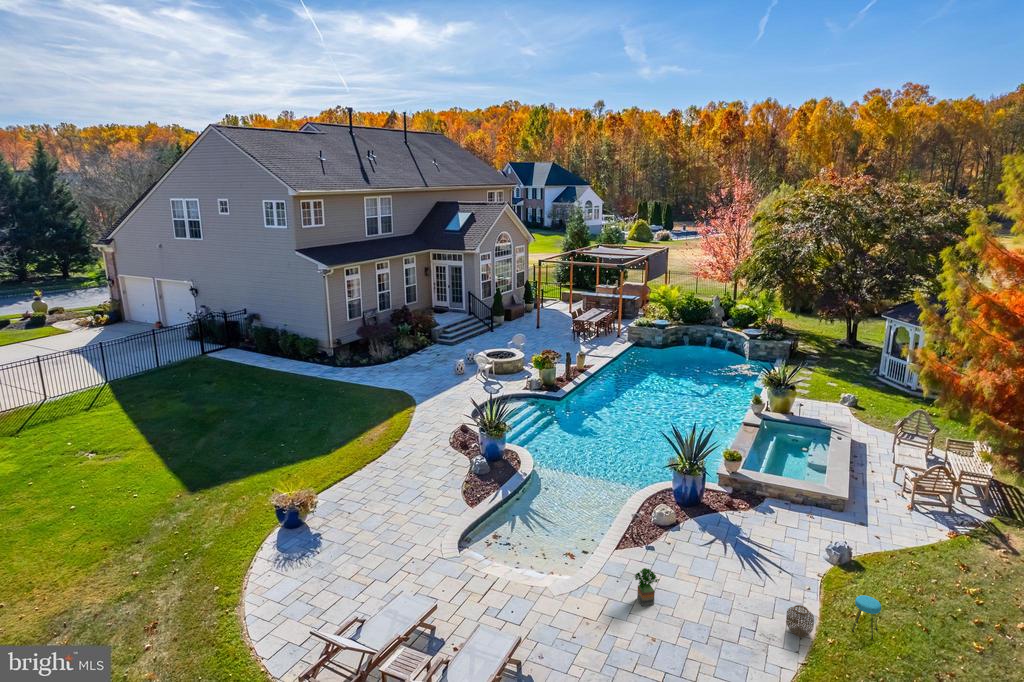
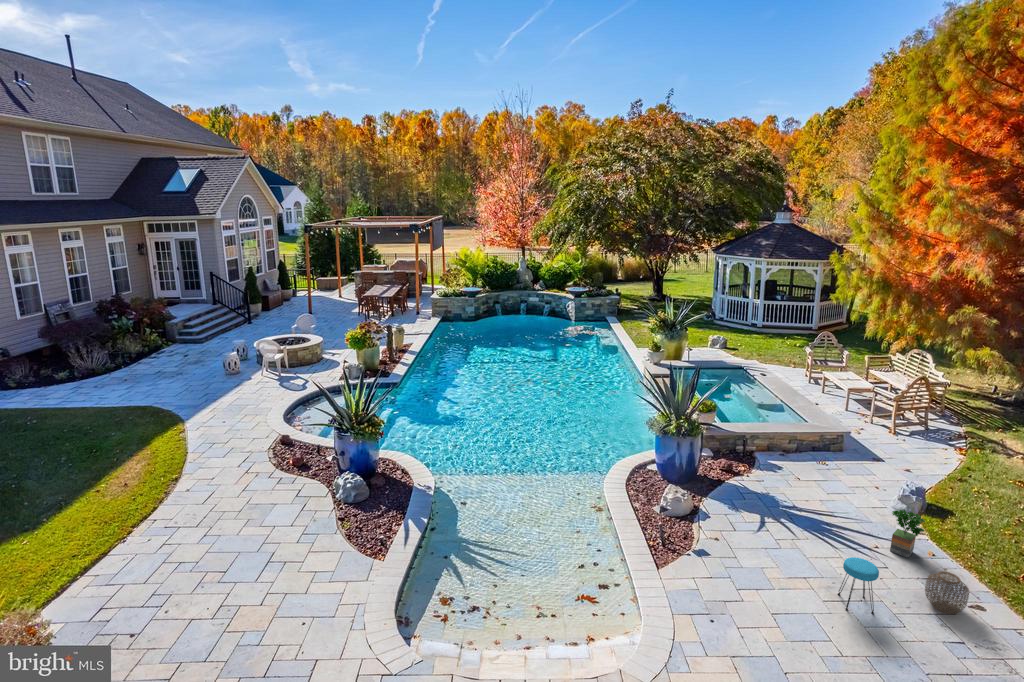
potted tree: present [635,568,660,606] -> present [890,510,925,558]
stool: present [852,596,881,639] -> present [838,557,879,614]

